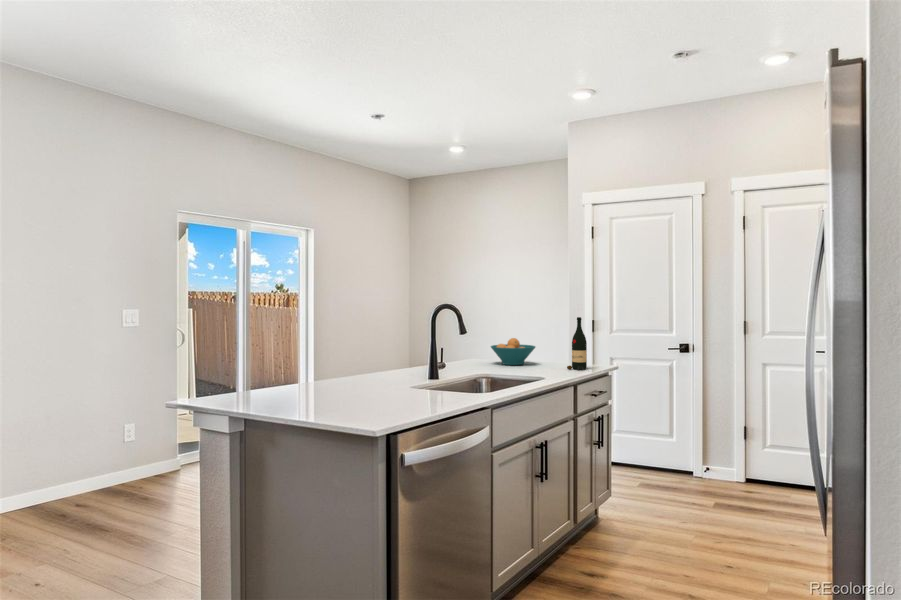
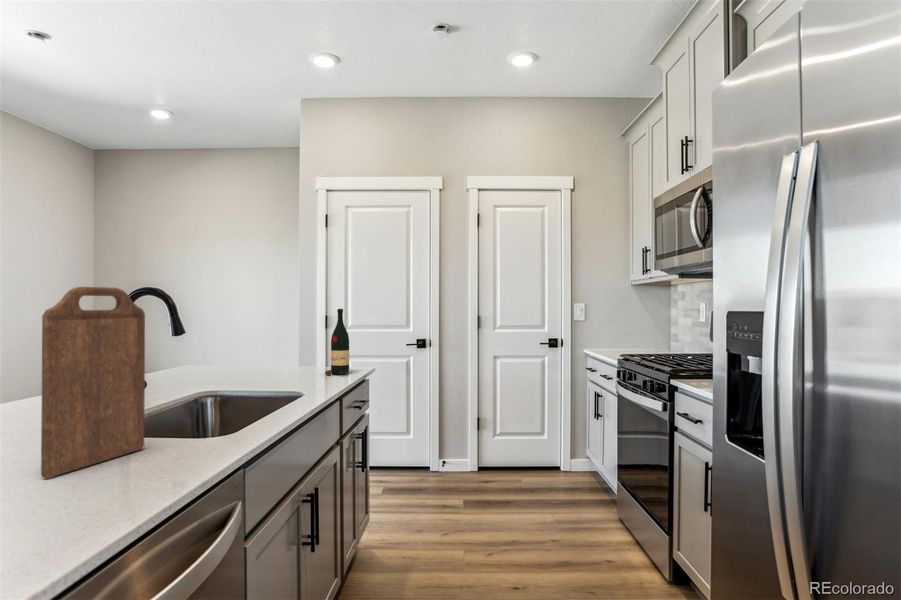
cutting board: none [402,313,442,401] -> present [41,287,145,478]
fruit bowl: present [491,338,535,365] -> none [214,338,279,374]

